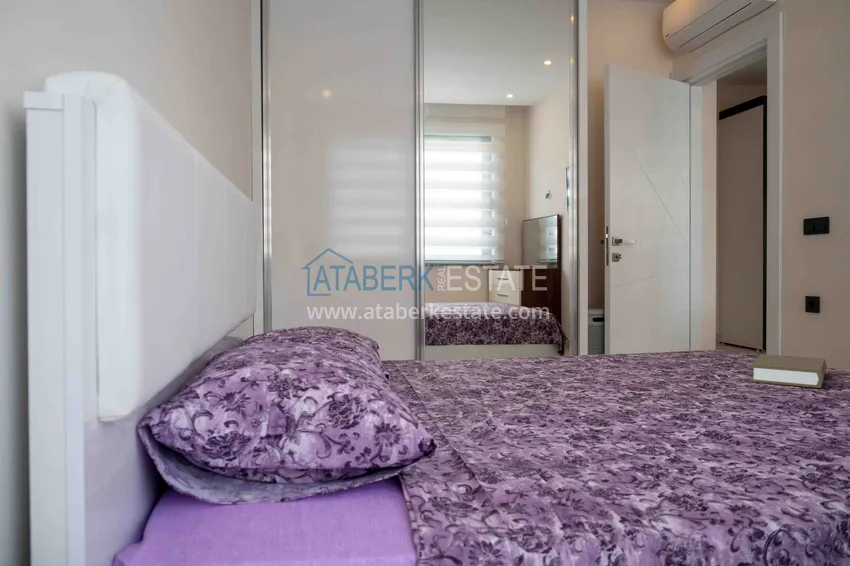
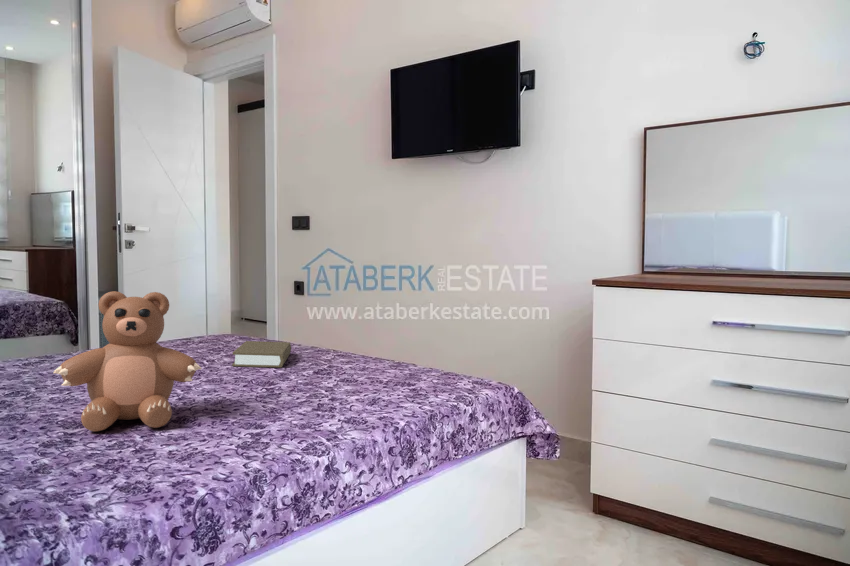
teddy bear: none [577,284,736,437] -> present [54,291,202,431]

